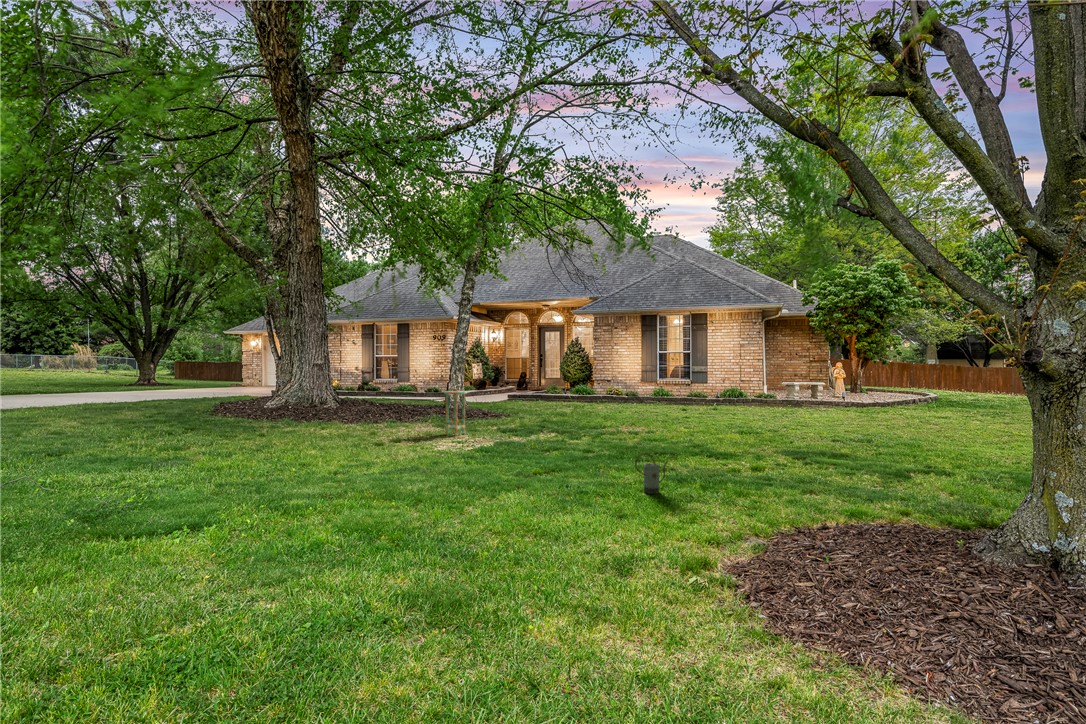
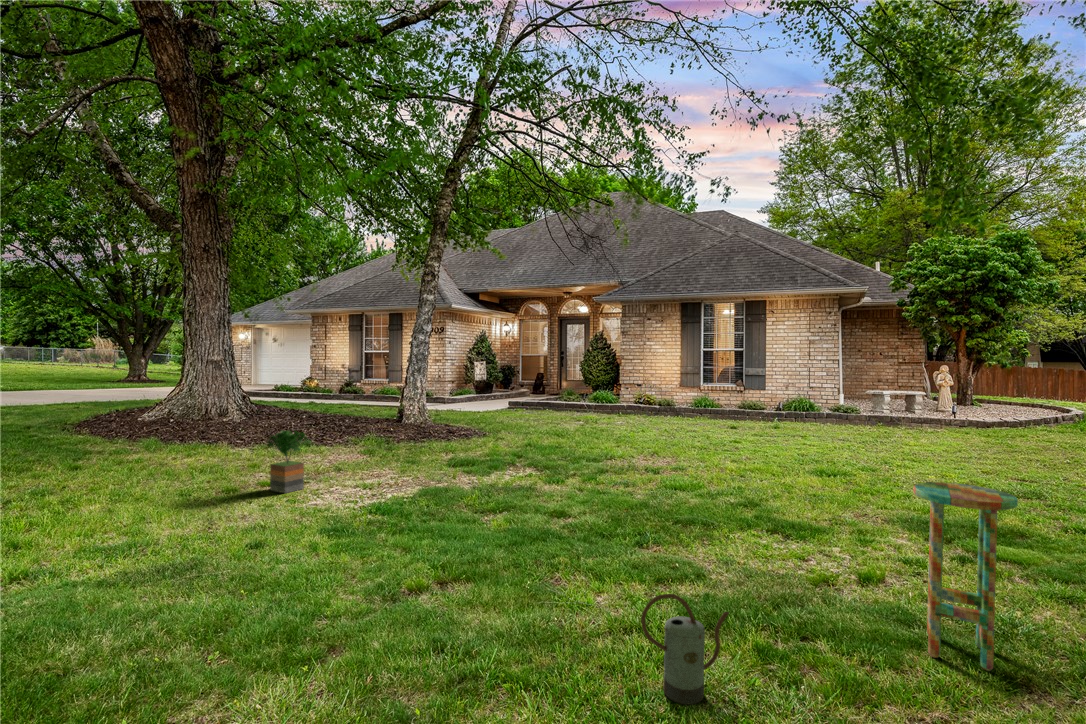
side table: present [444,391,467,436] -> present [913,482,1018,671]
potted tree: none [395,407,420,445] -> present [268,431,310,493]

